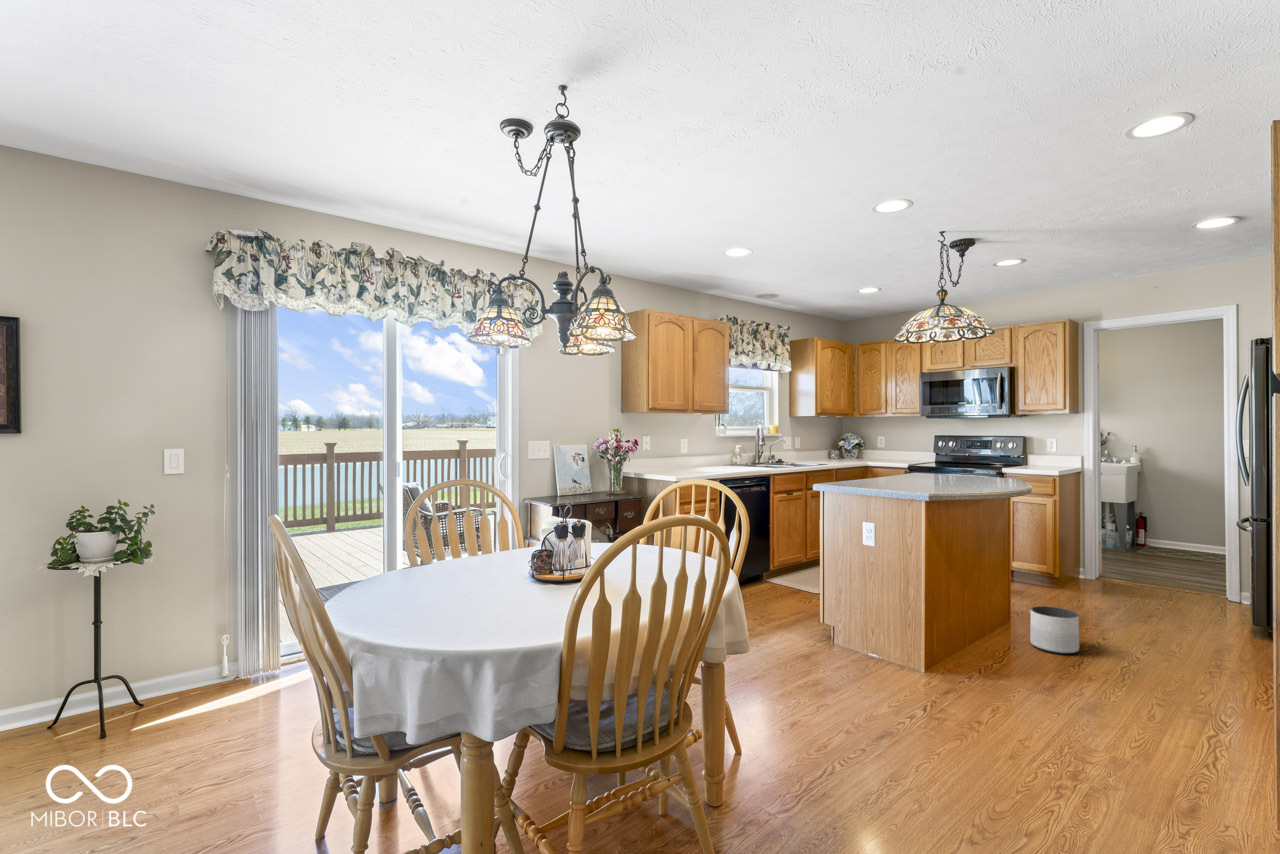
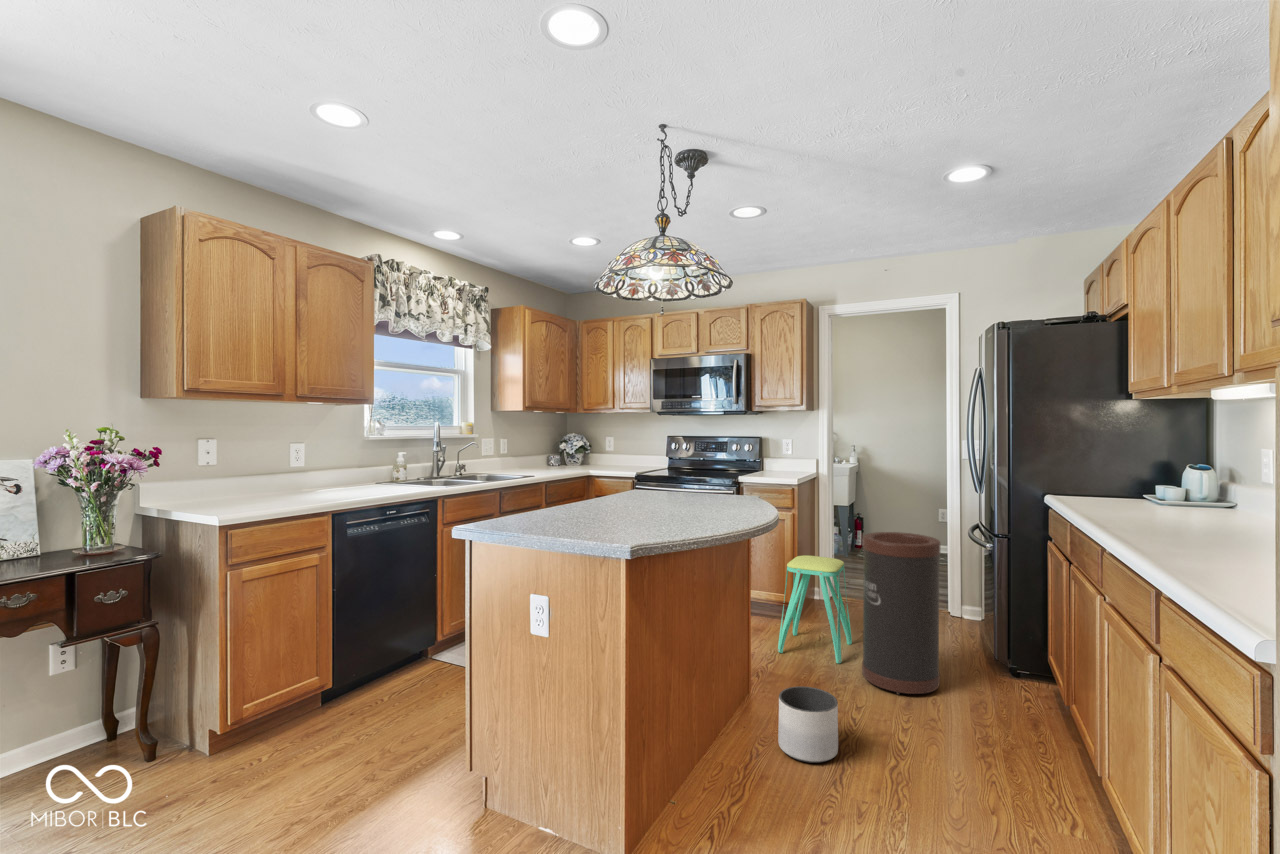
trash can: none [1113,509,1187,634] -> present [862,532,941,695]
stool: none [1037,529,1110,613] -> present [778,555,852,663]

